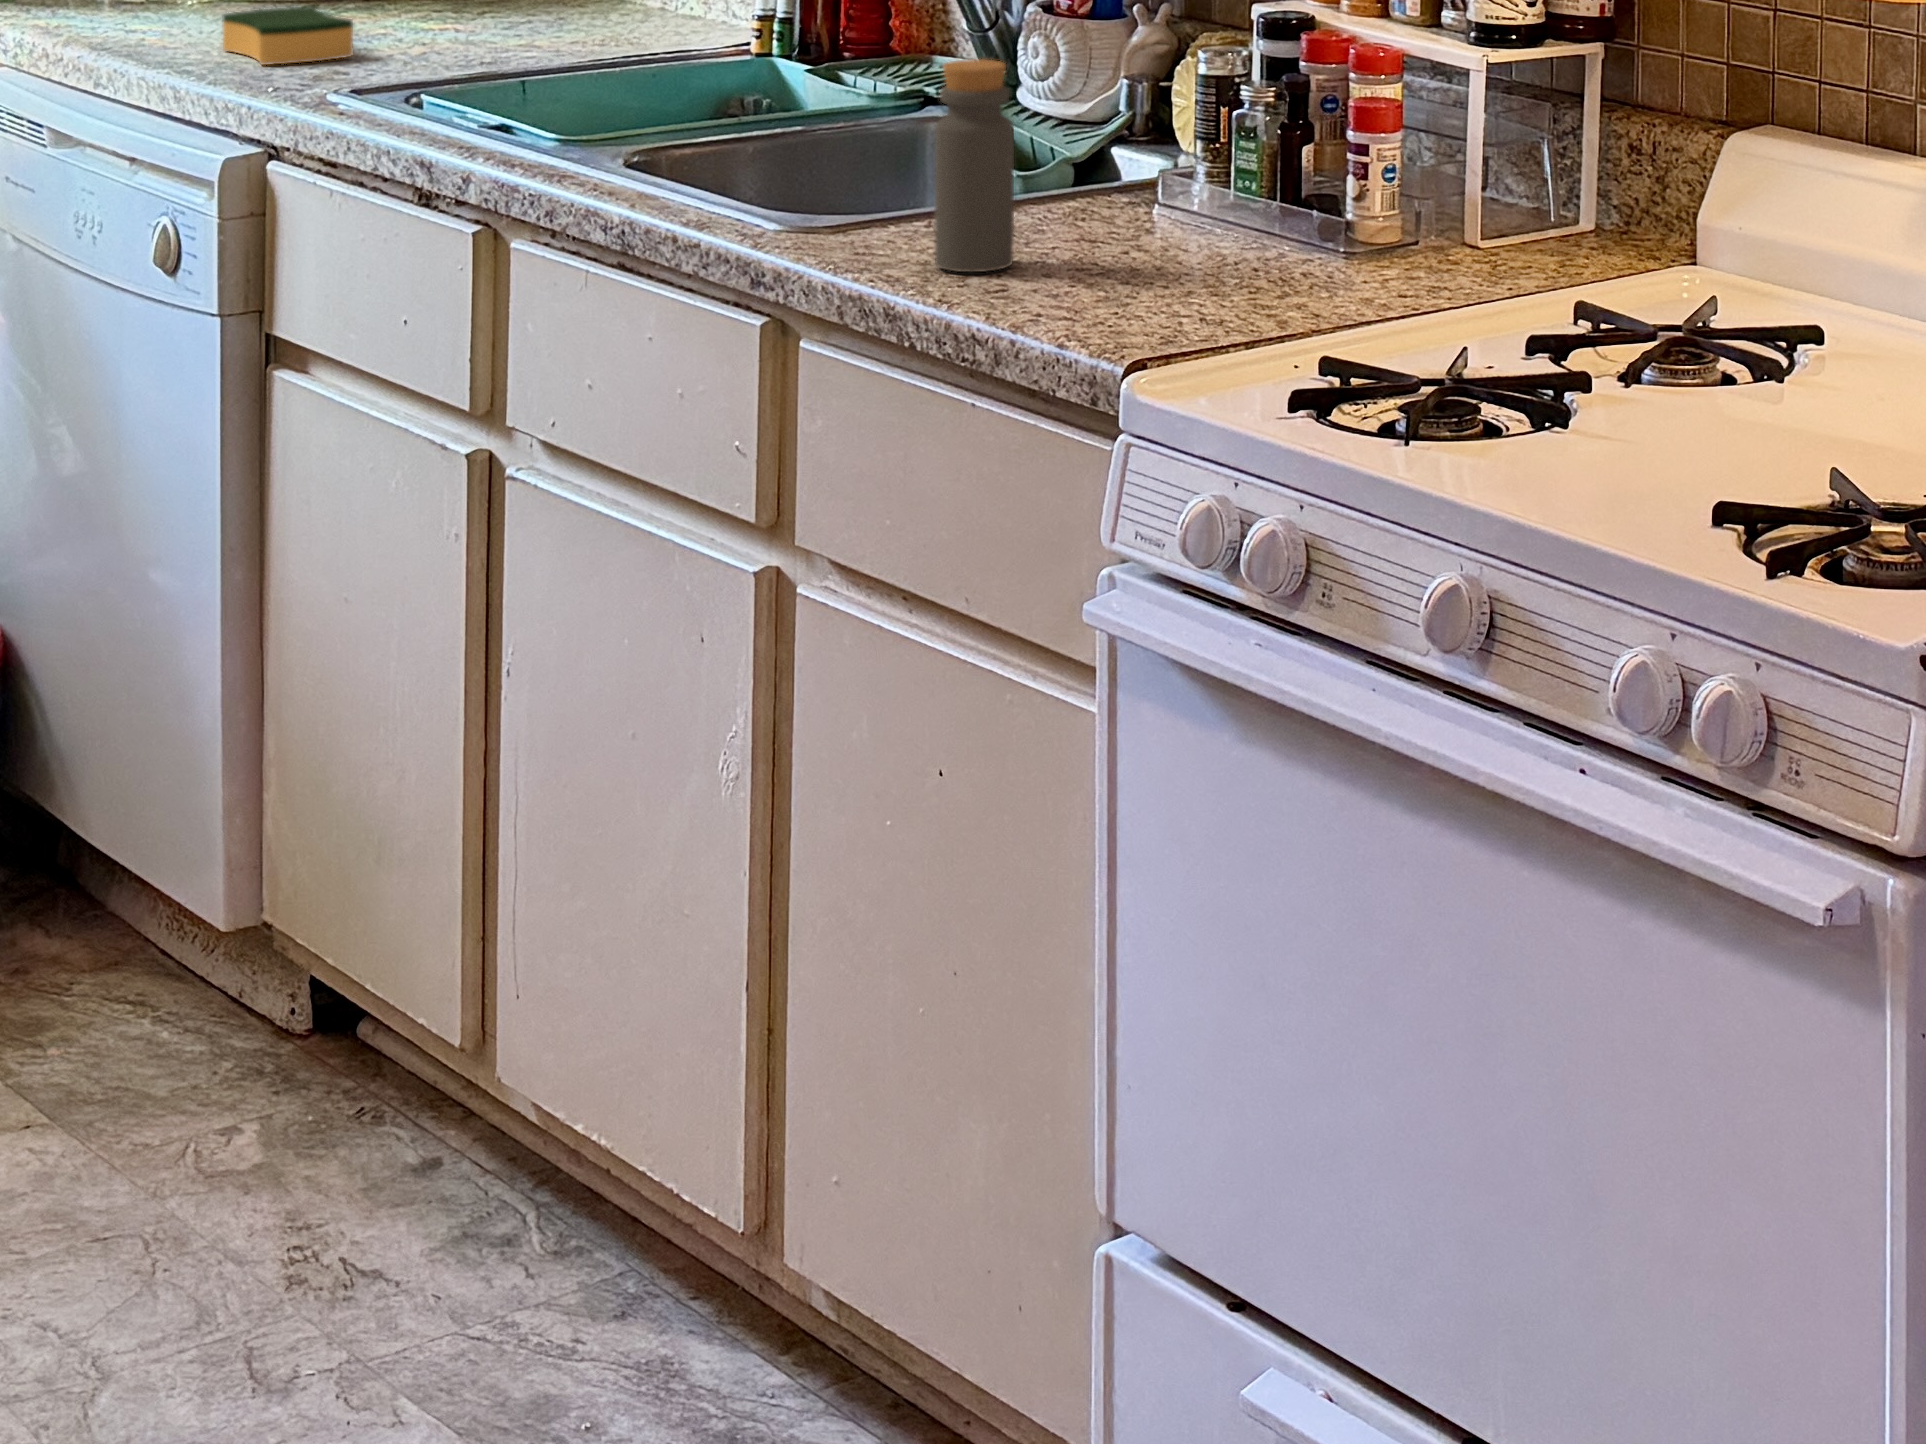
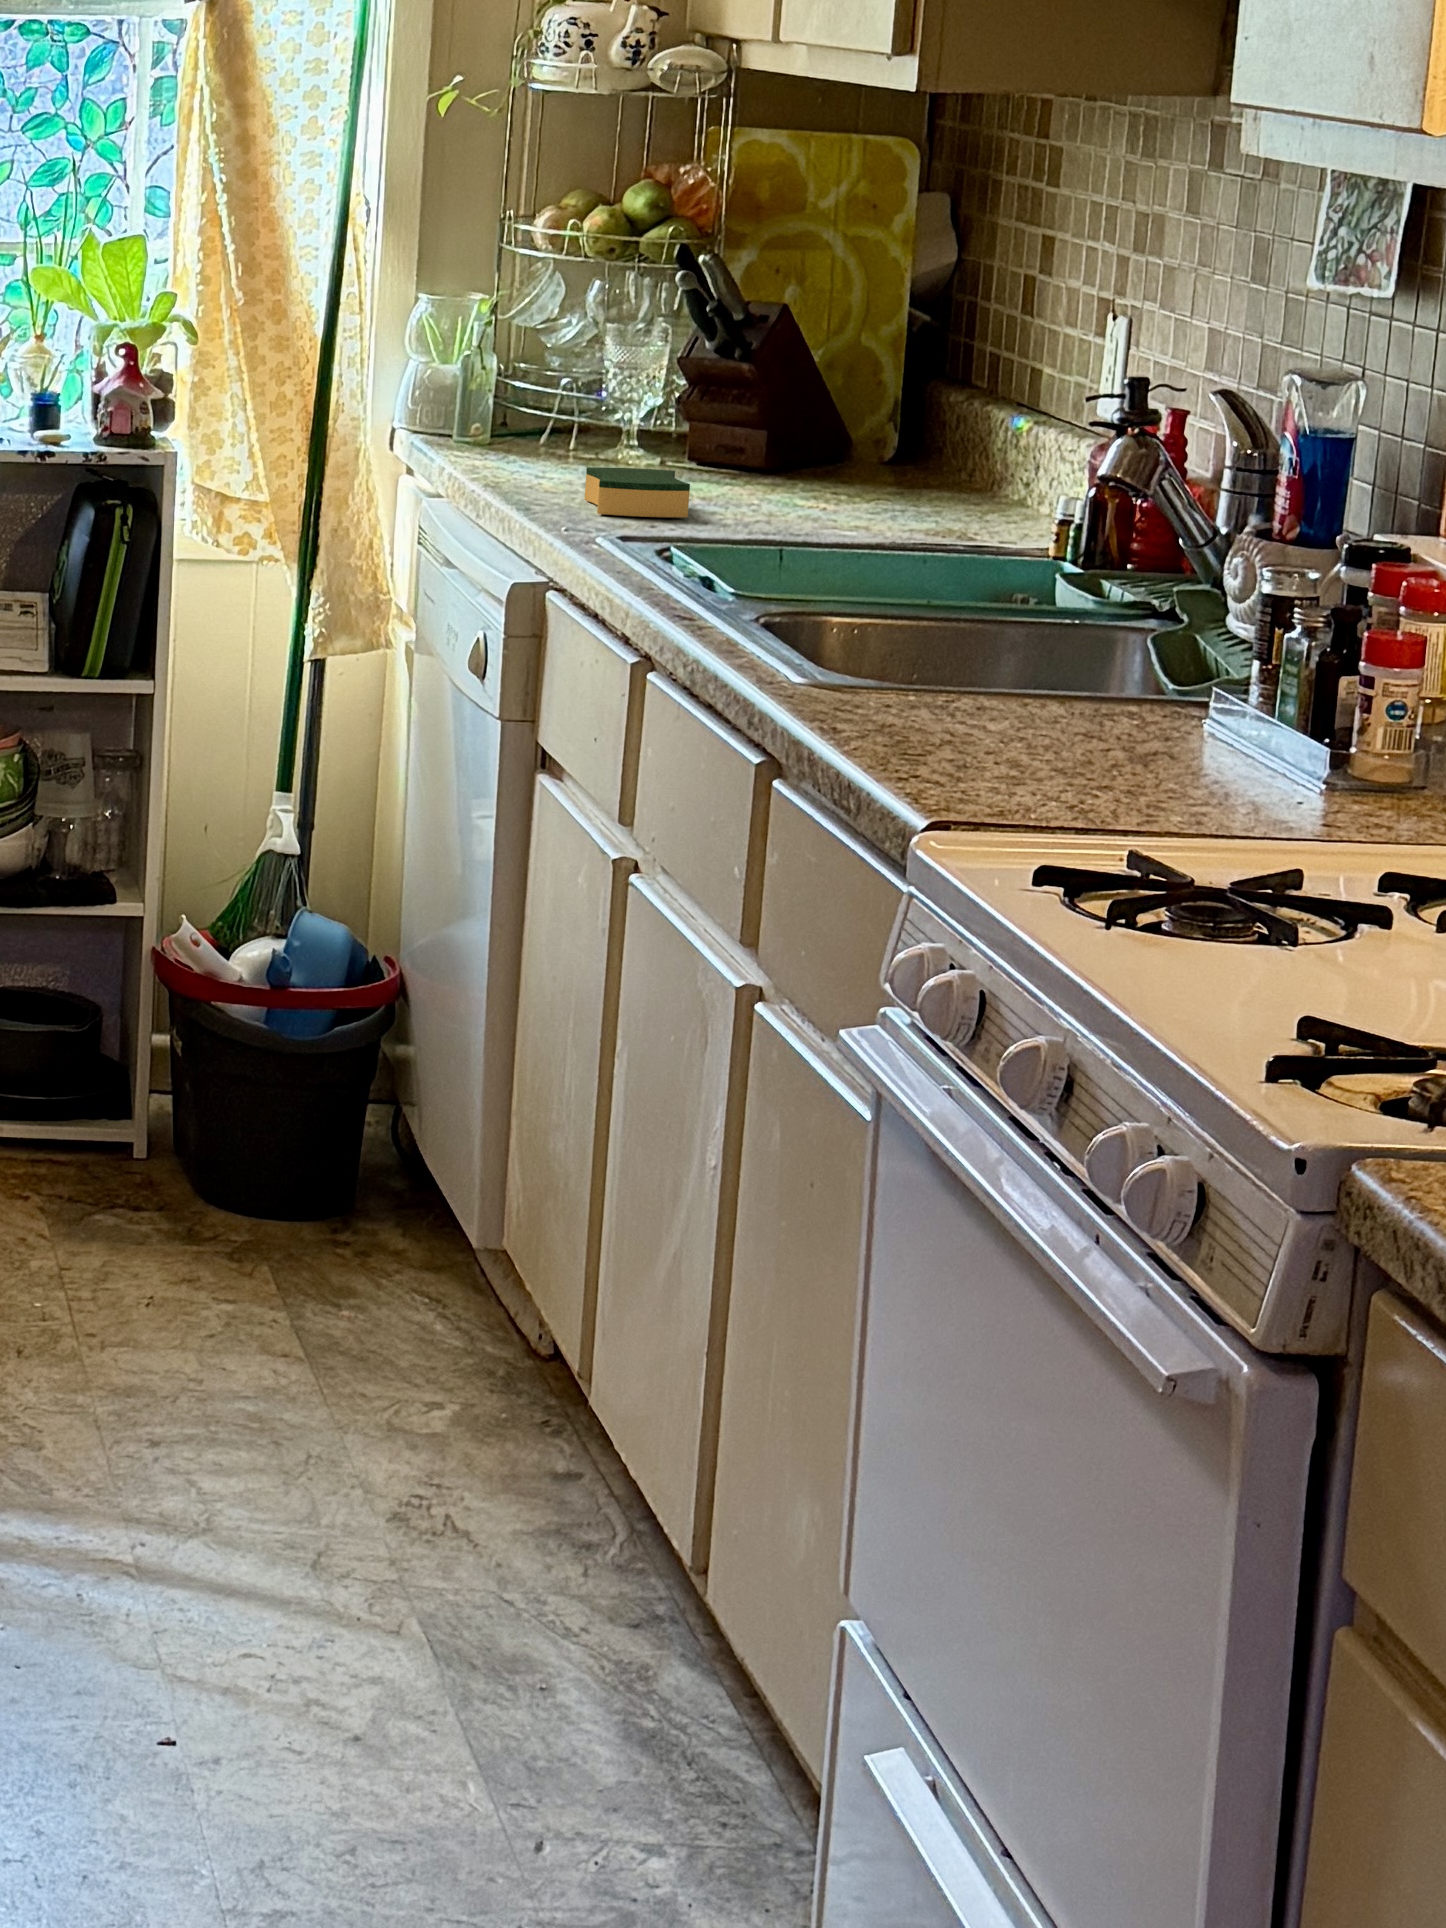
bottle: present [935,59,1014,272] -> none [919,543,1009,746]

